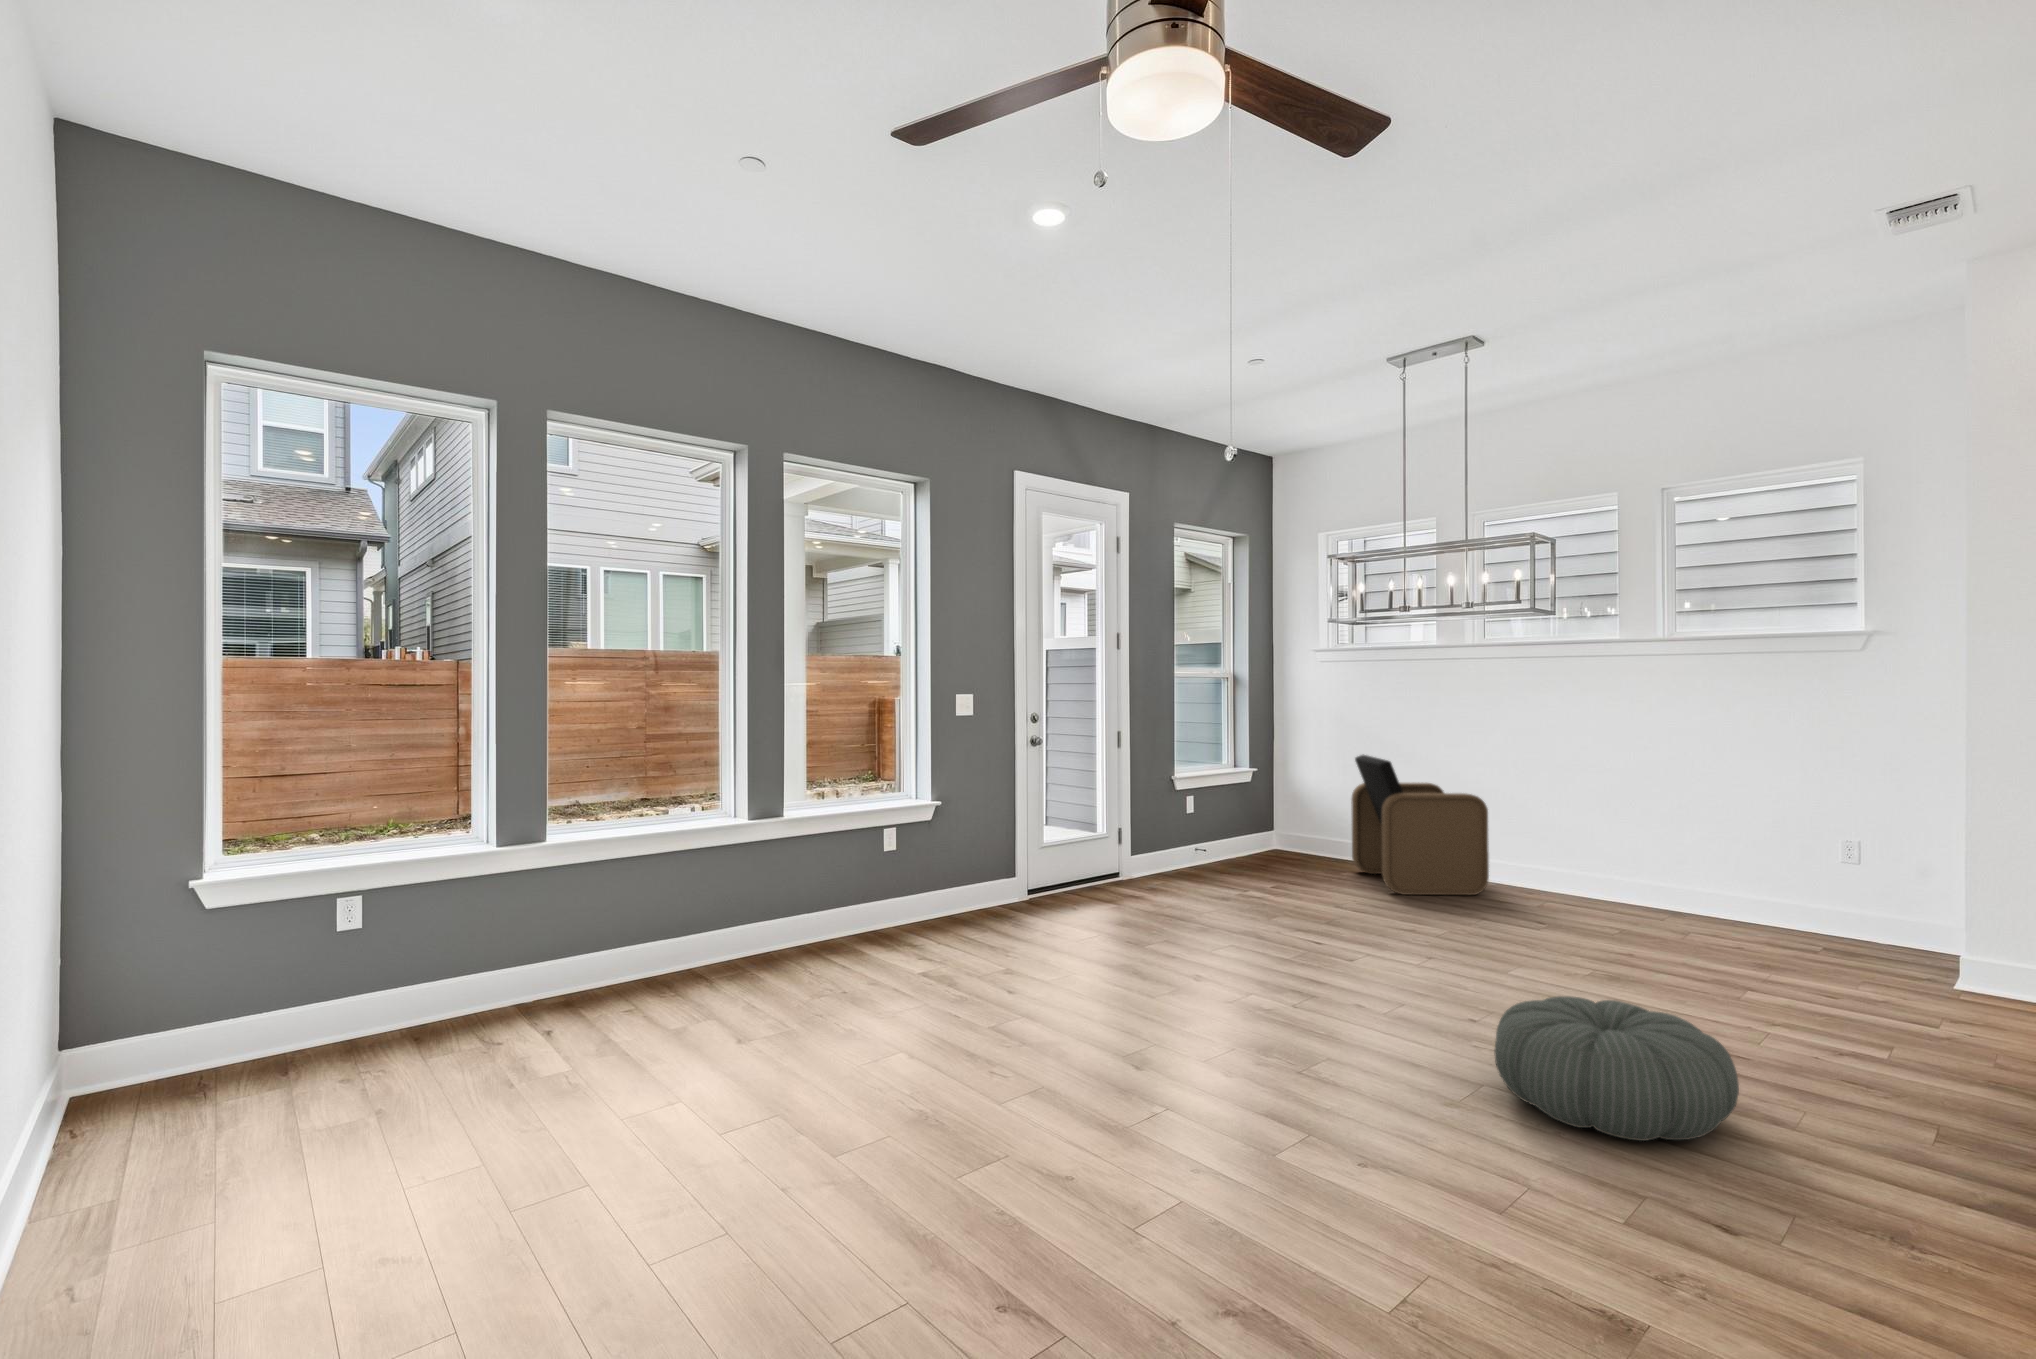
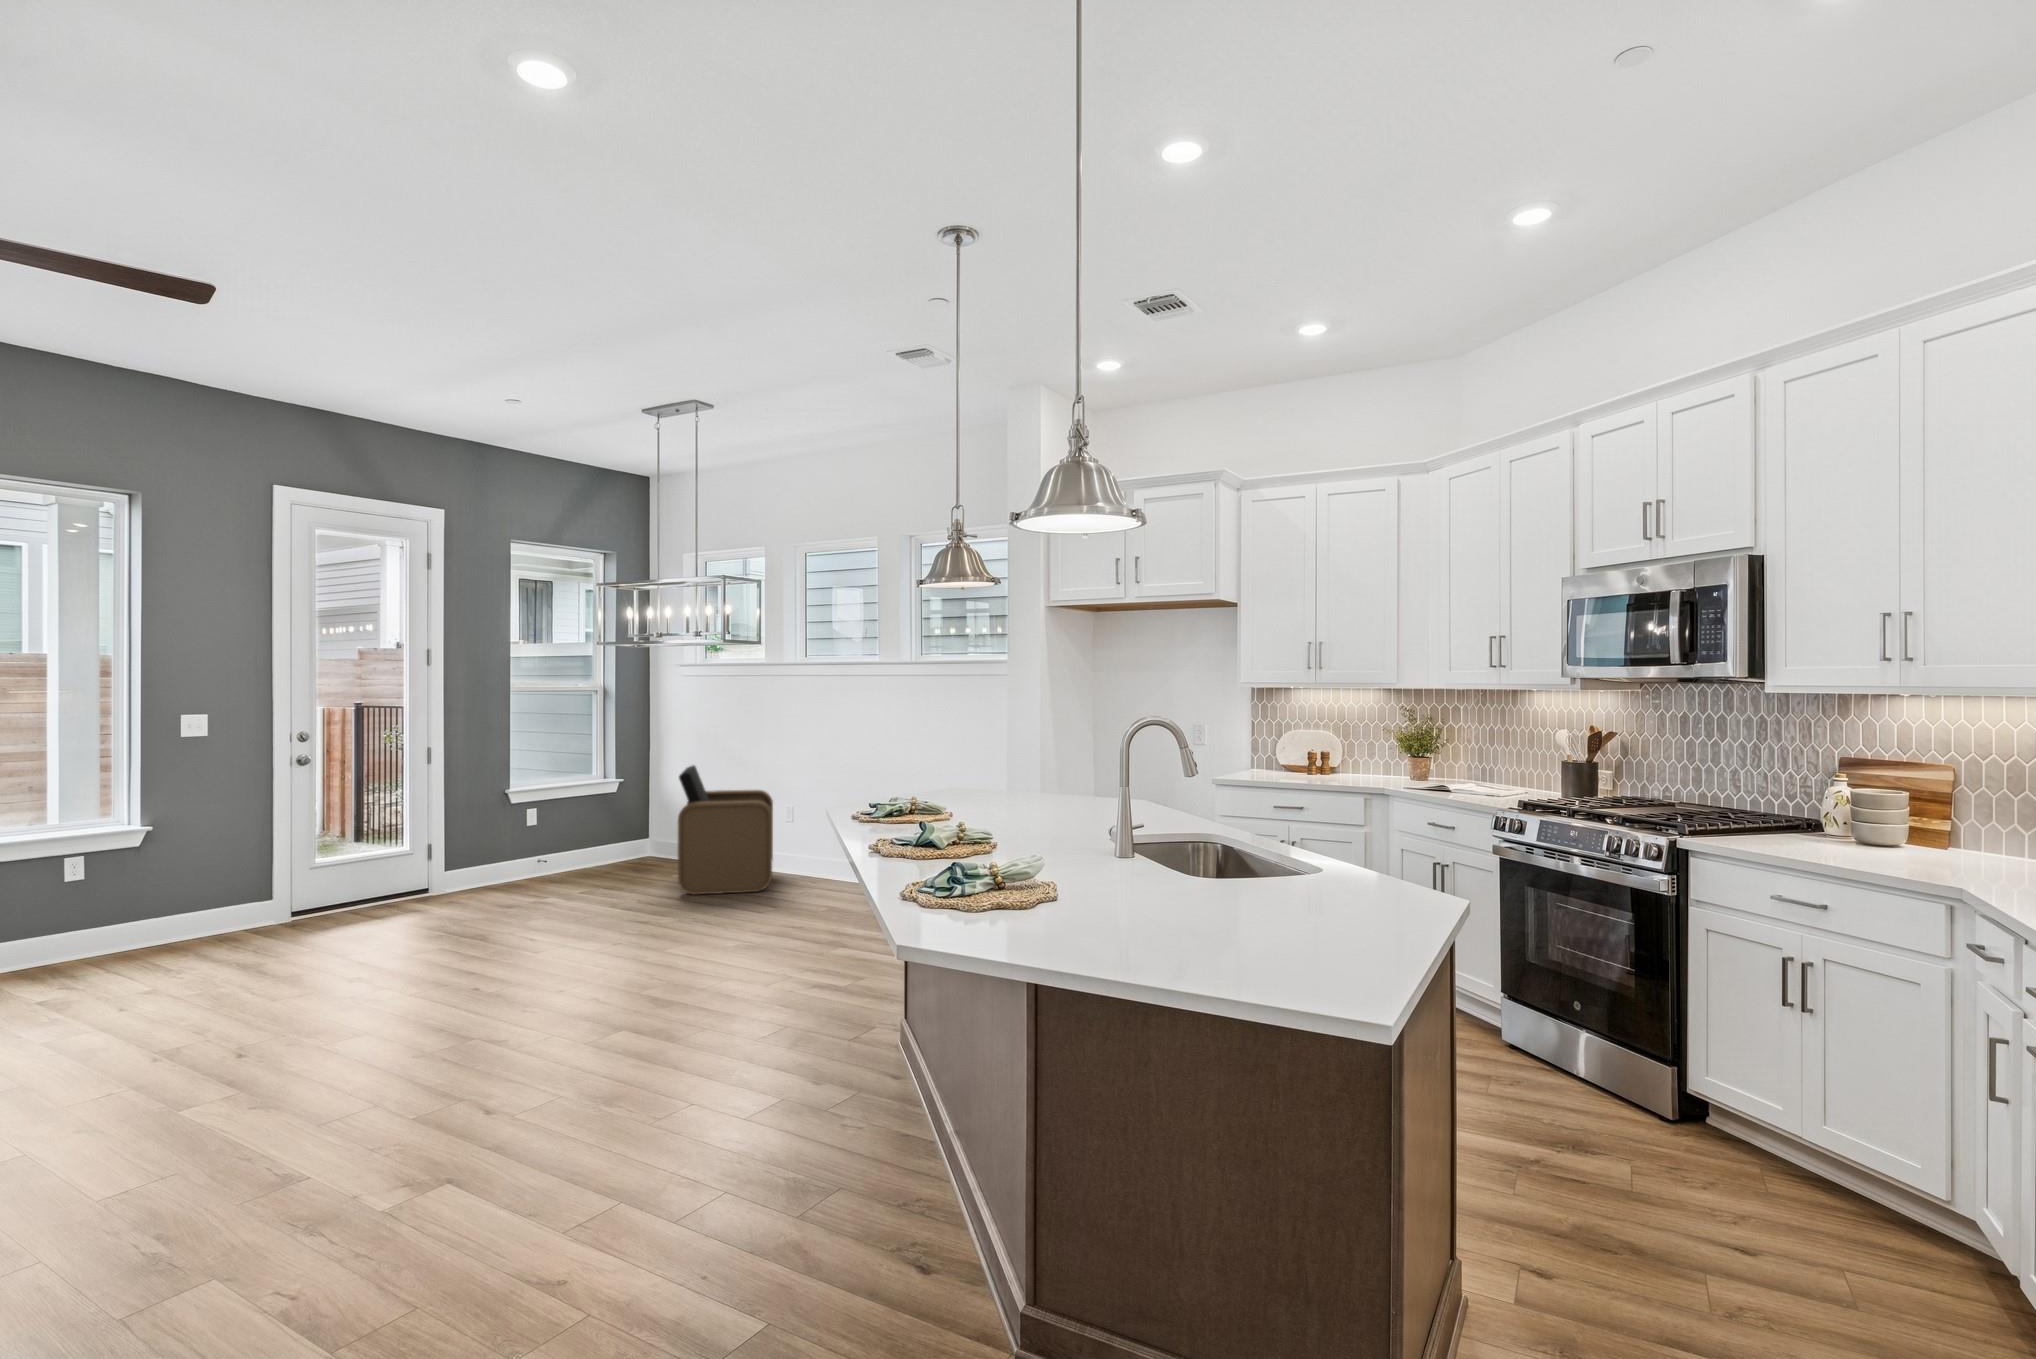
pouf: present [1494,996,1739,1141] -> none [433,980,616,1089]

